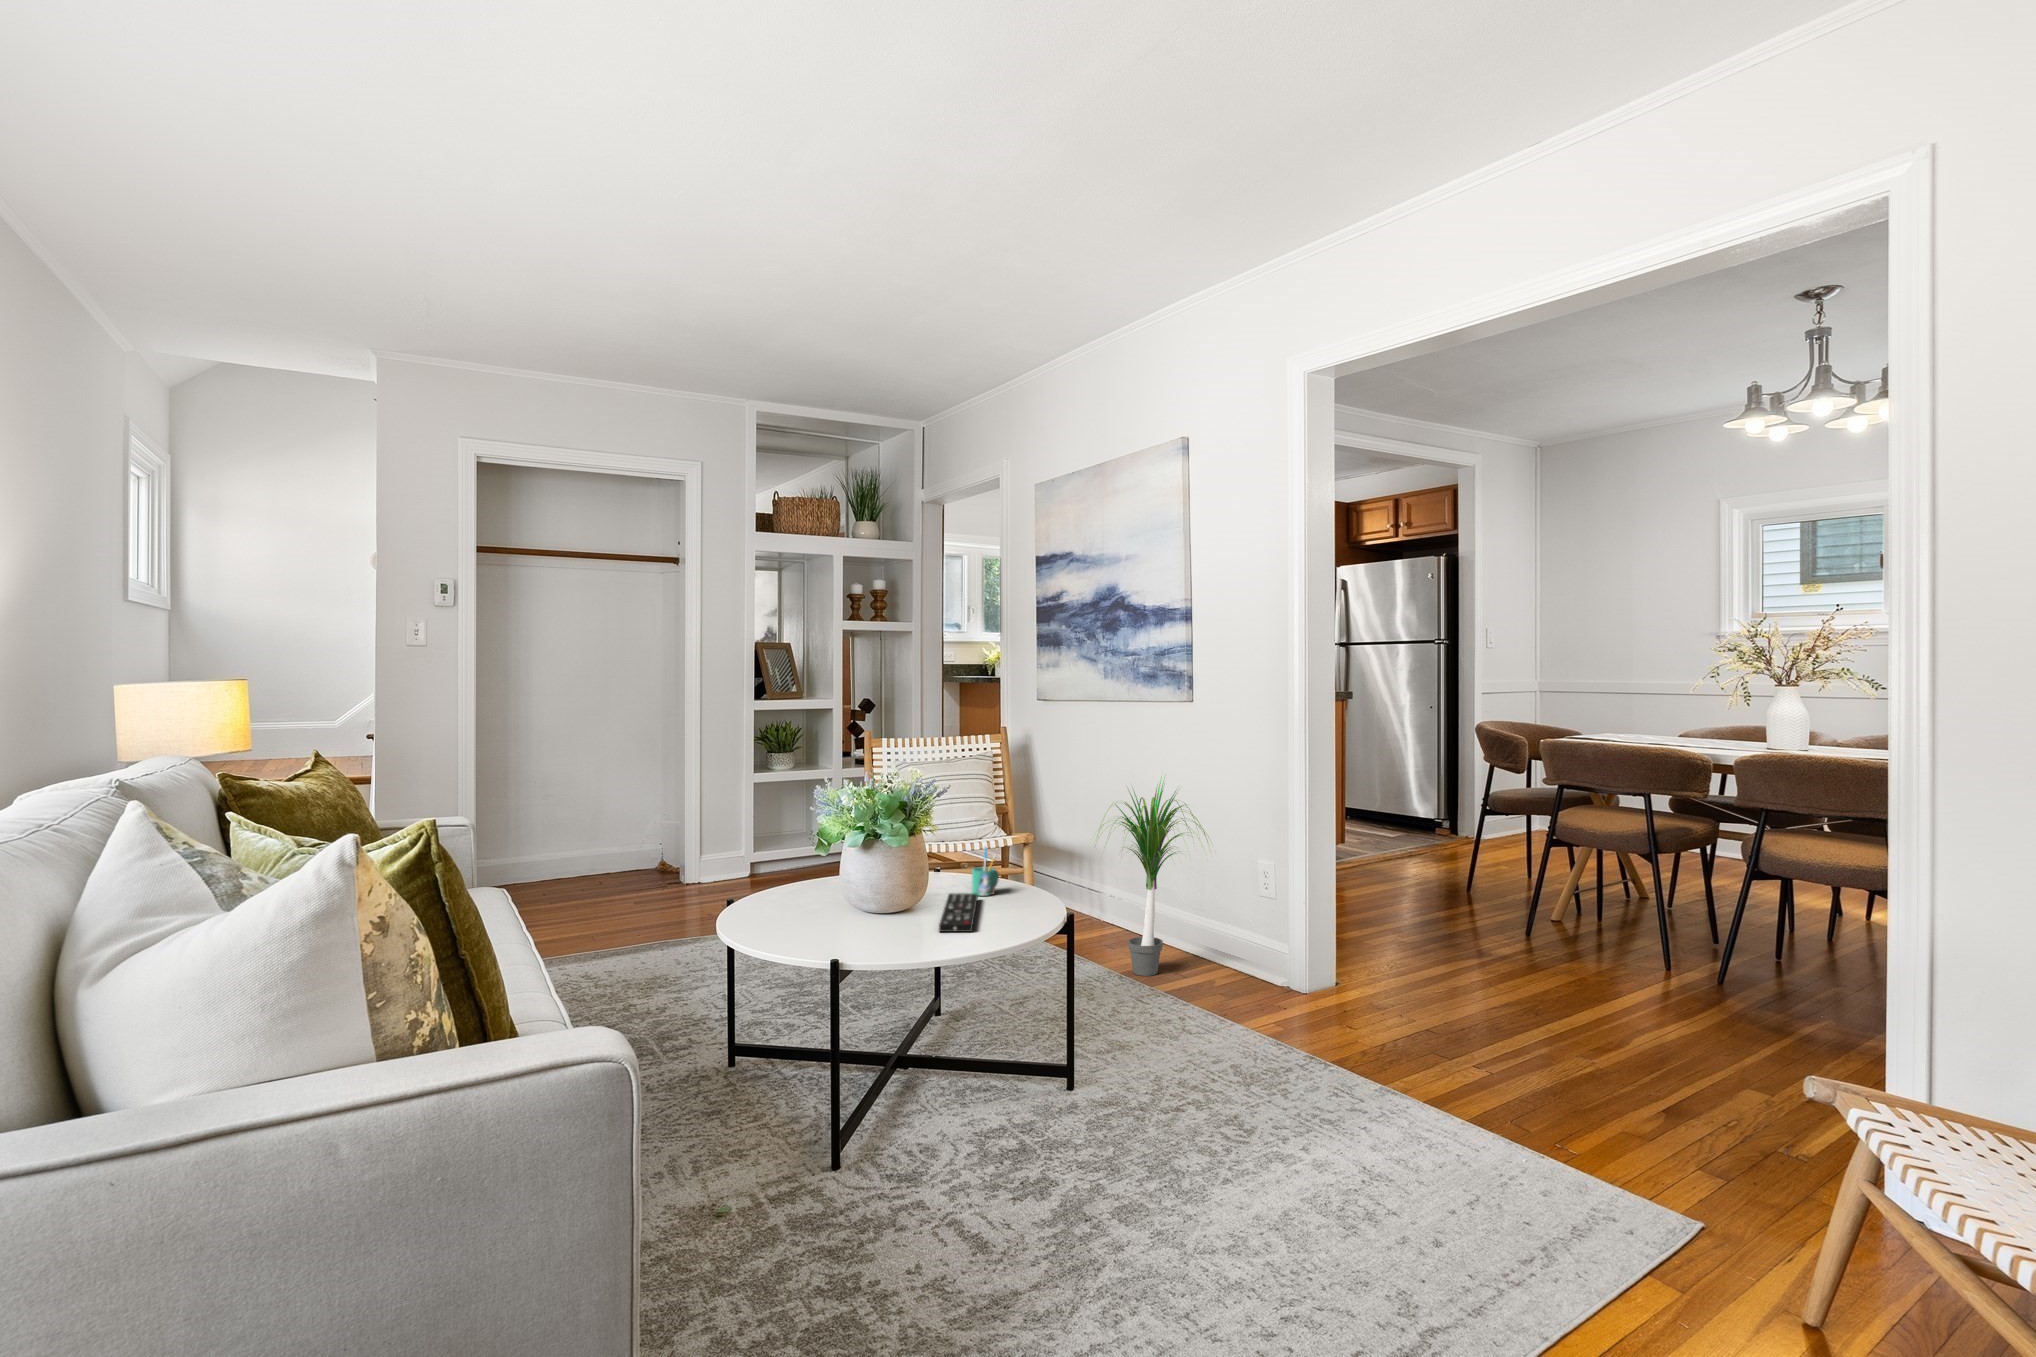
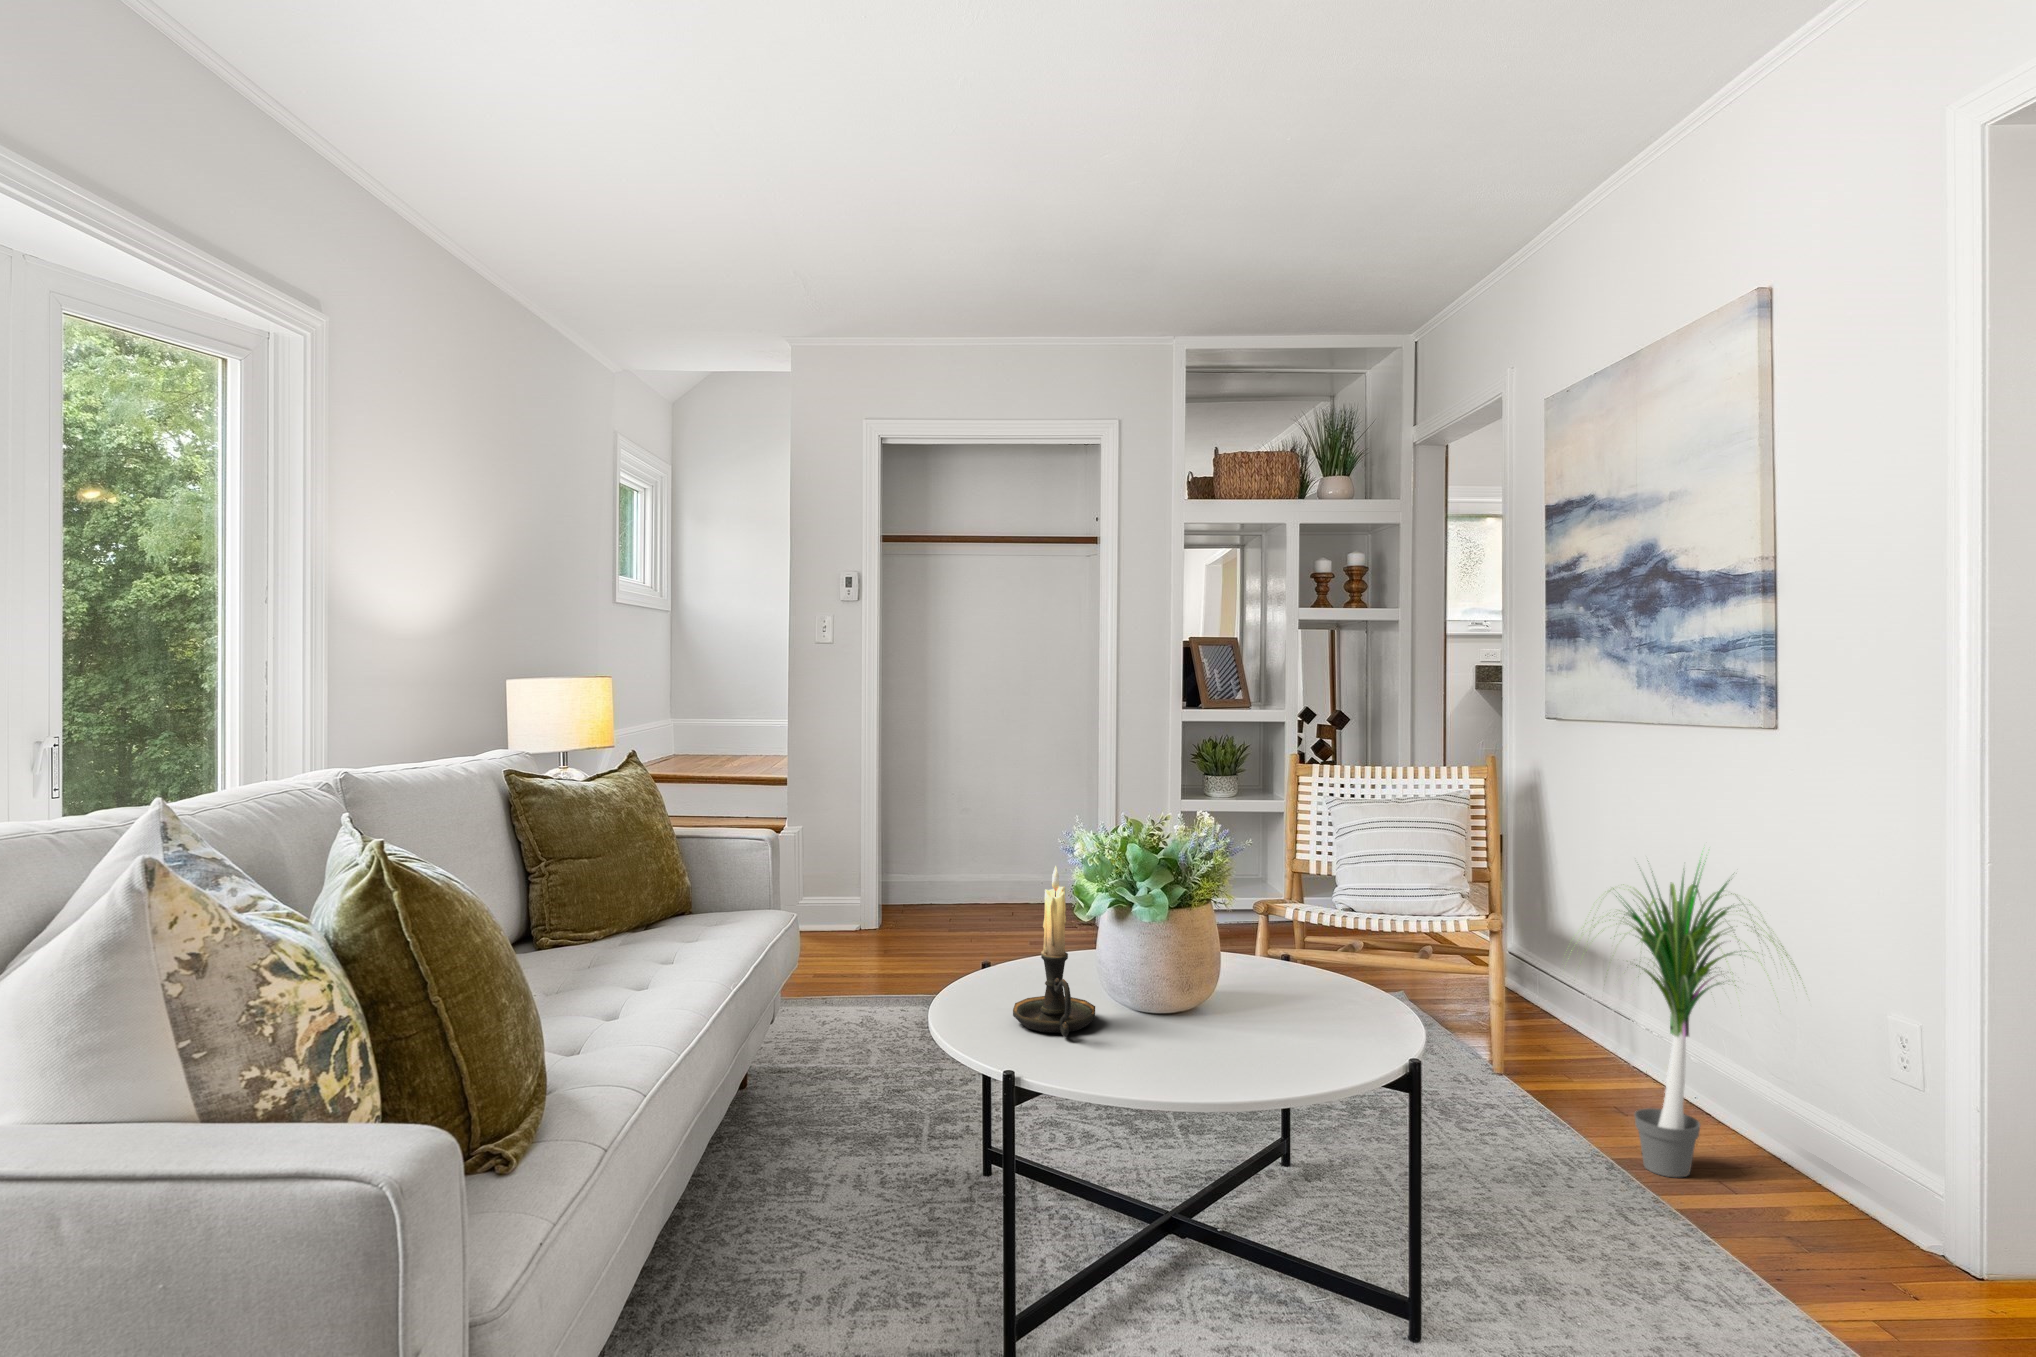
candle holder: none [790,807,855,933] -> present [1013,866,1095,1037]
mug: present [972,848,999,896] -> none [1299,939,1345,1013]
remote control: present [939,893,978,932] -> none [1187,1001,1297,1070]

